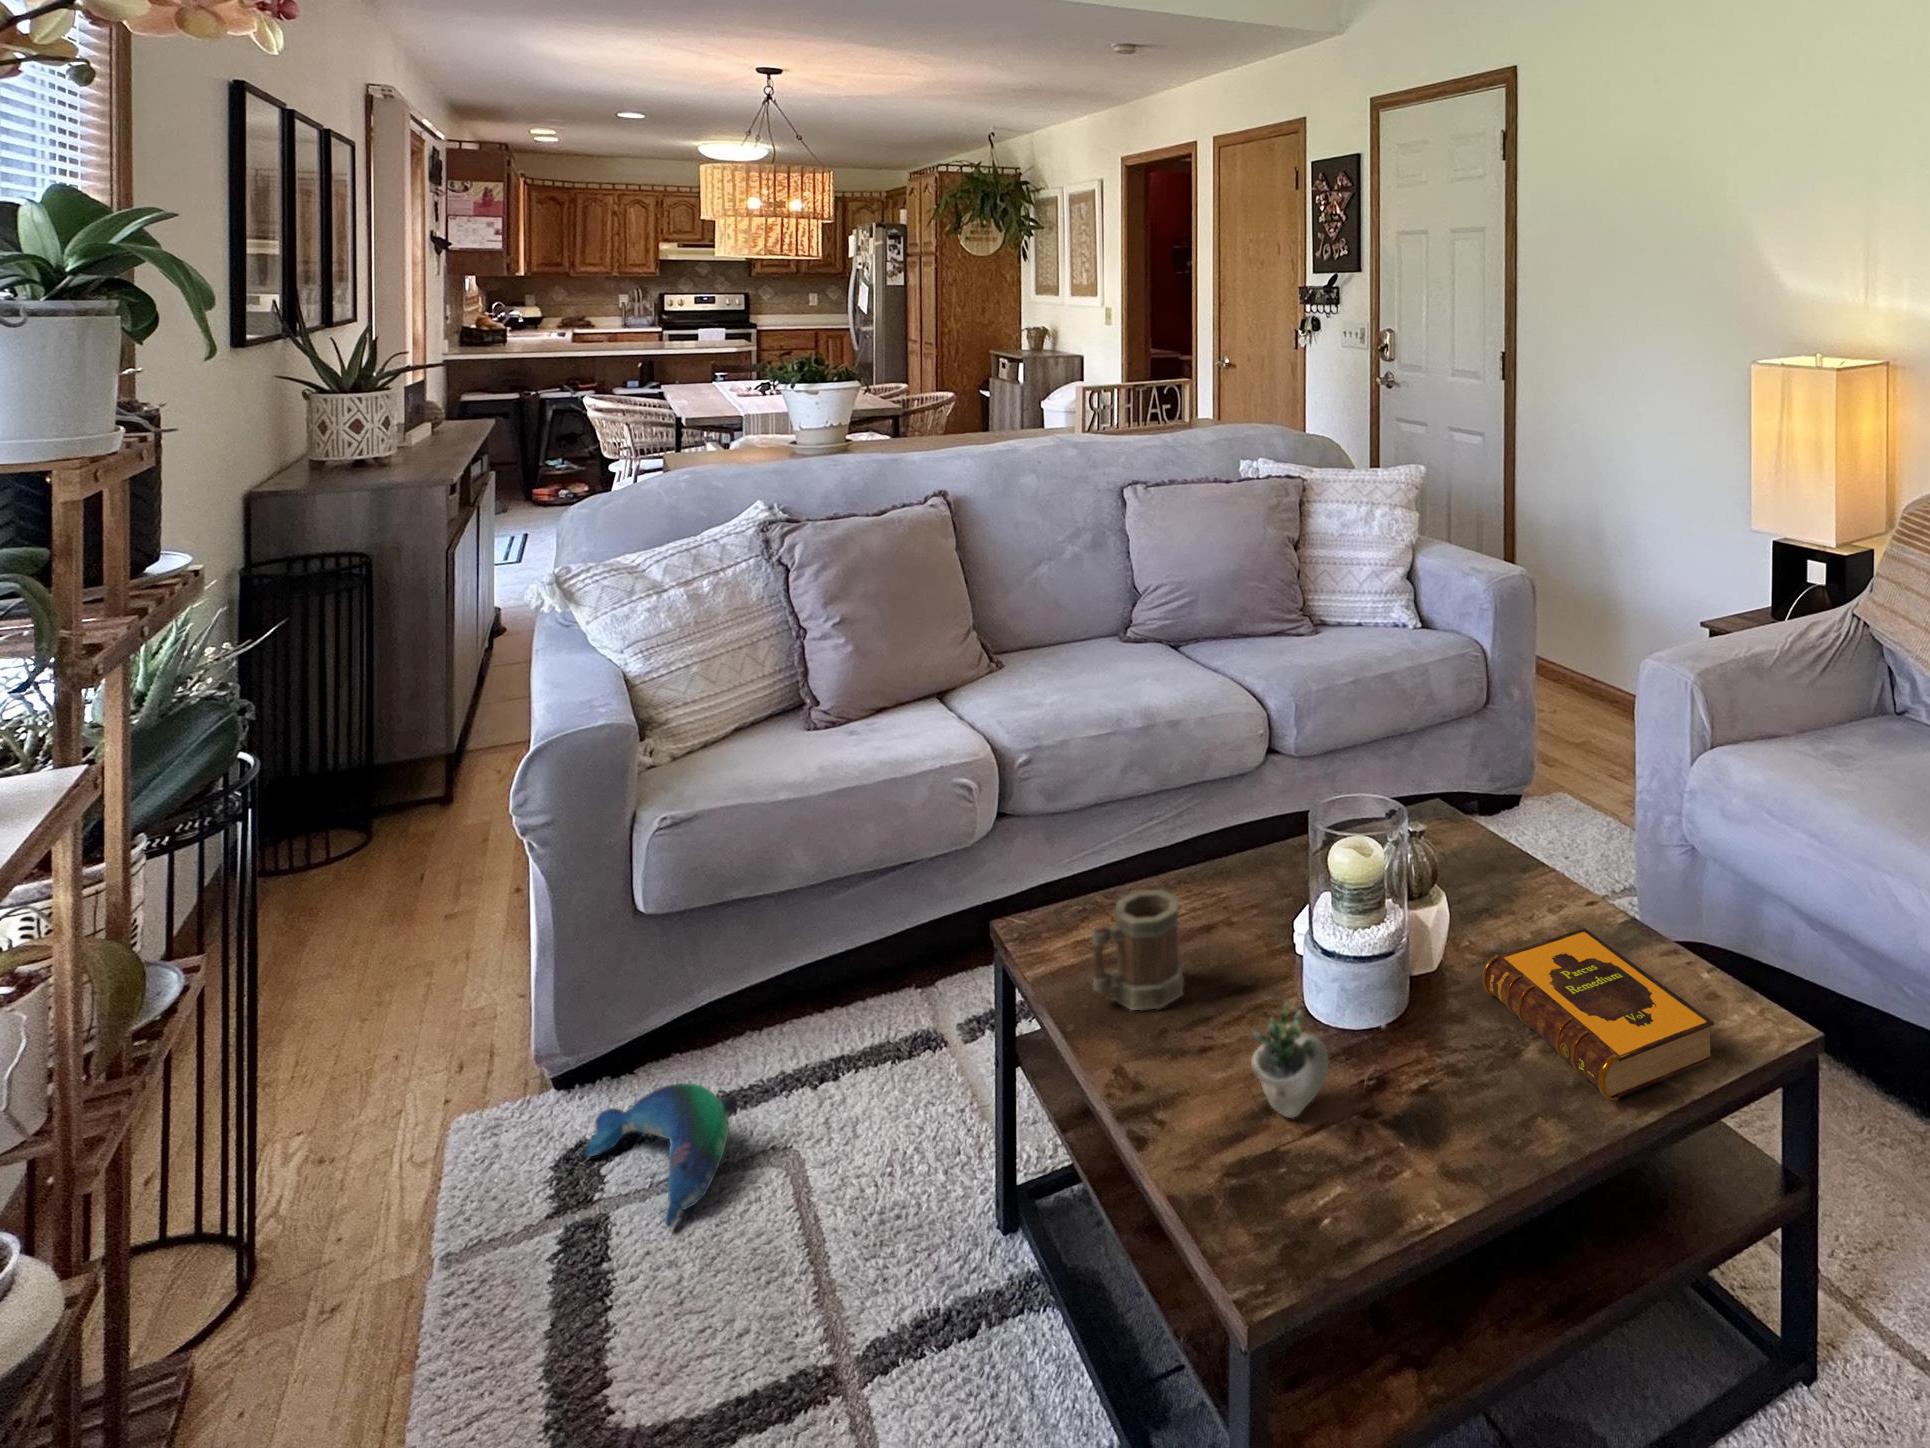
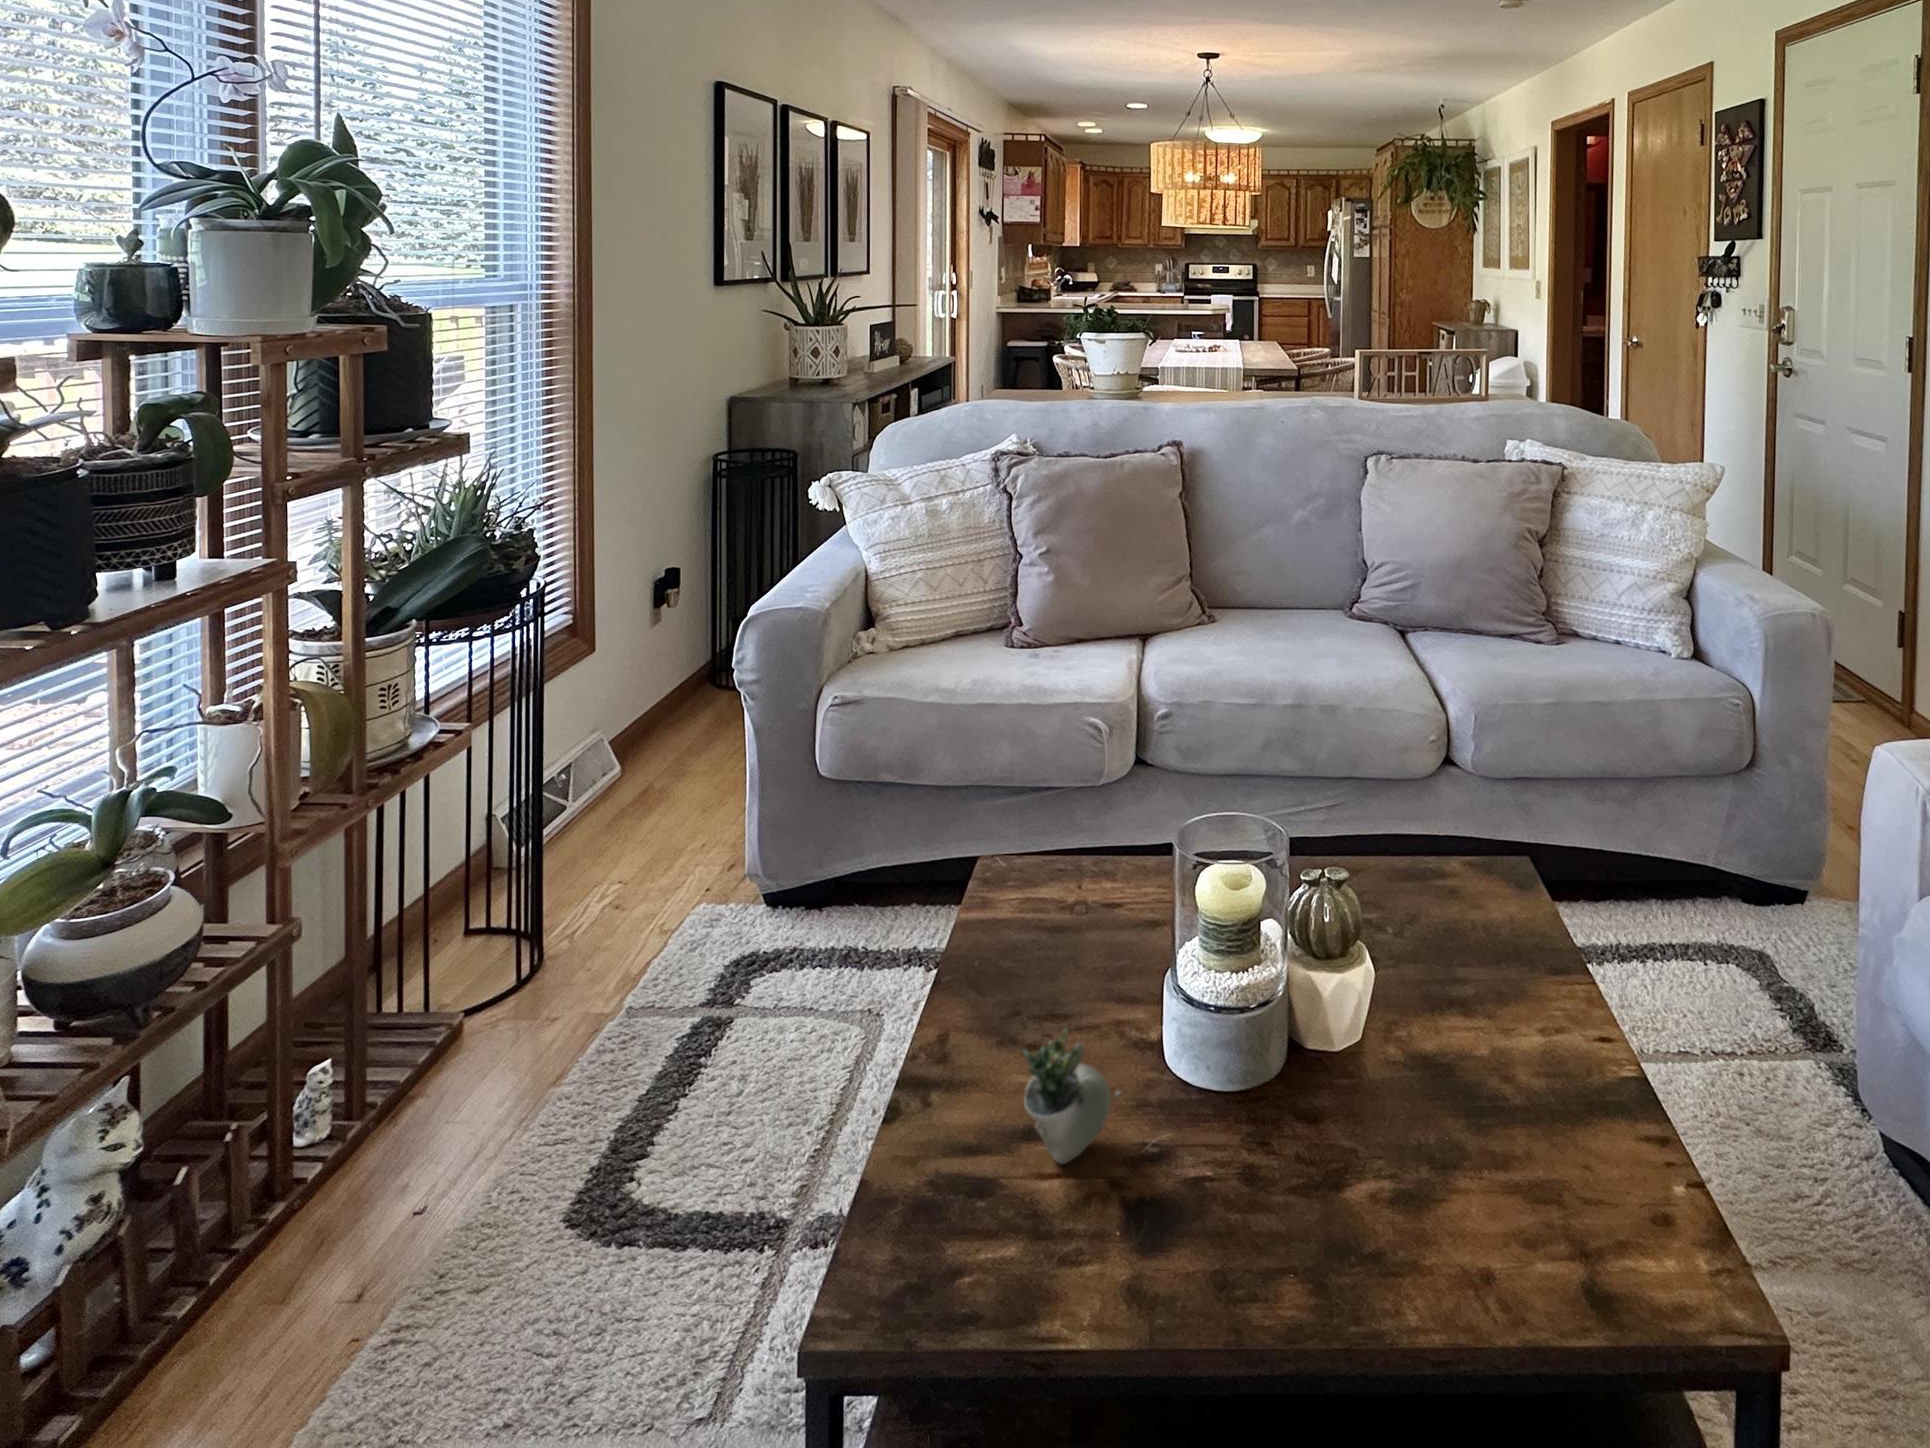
mug: present [1092,890,1184,1010] -> none [995,862,1096,994]
hardback book: present [1482,928,1714,1101] -> none [1383,1060,1610,1313]
plush toy: present [585,1083,737,1227] -> none [748,929,849,1052]

